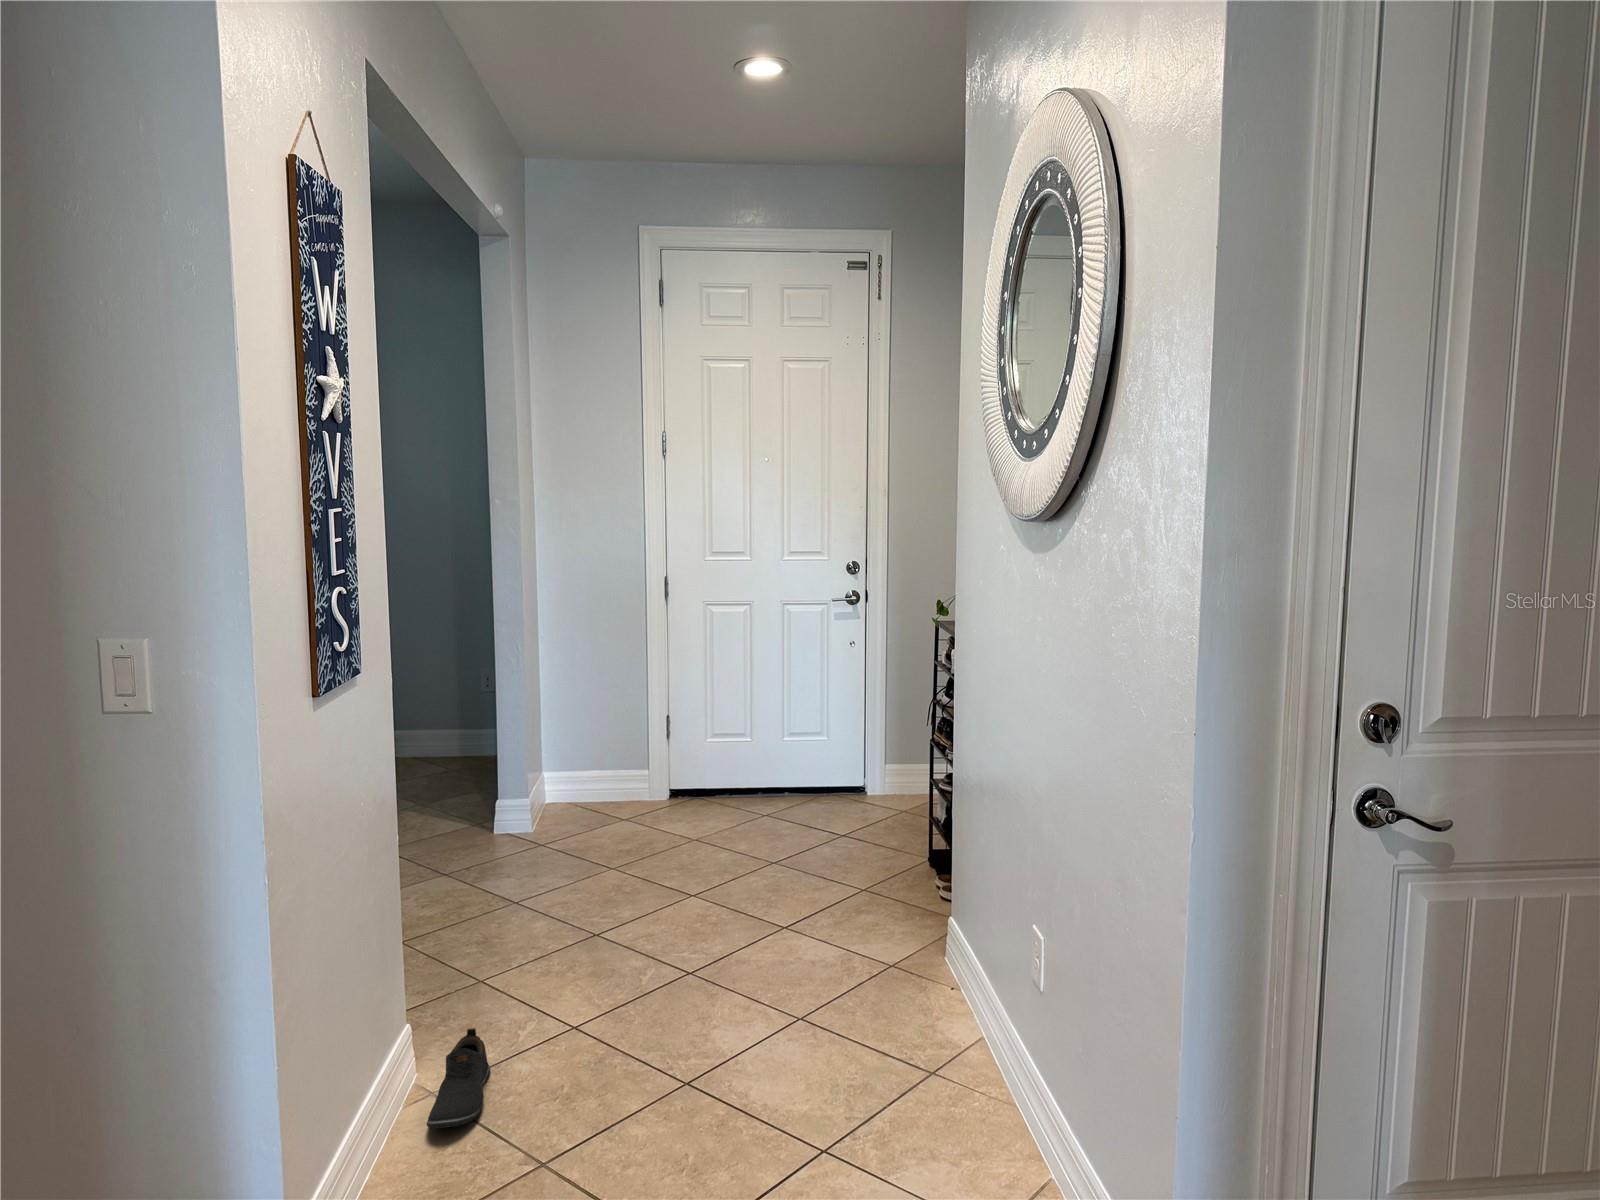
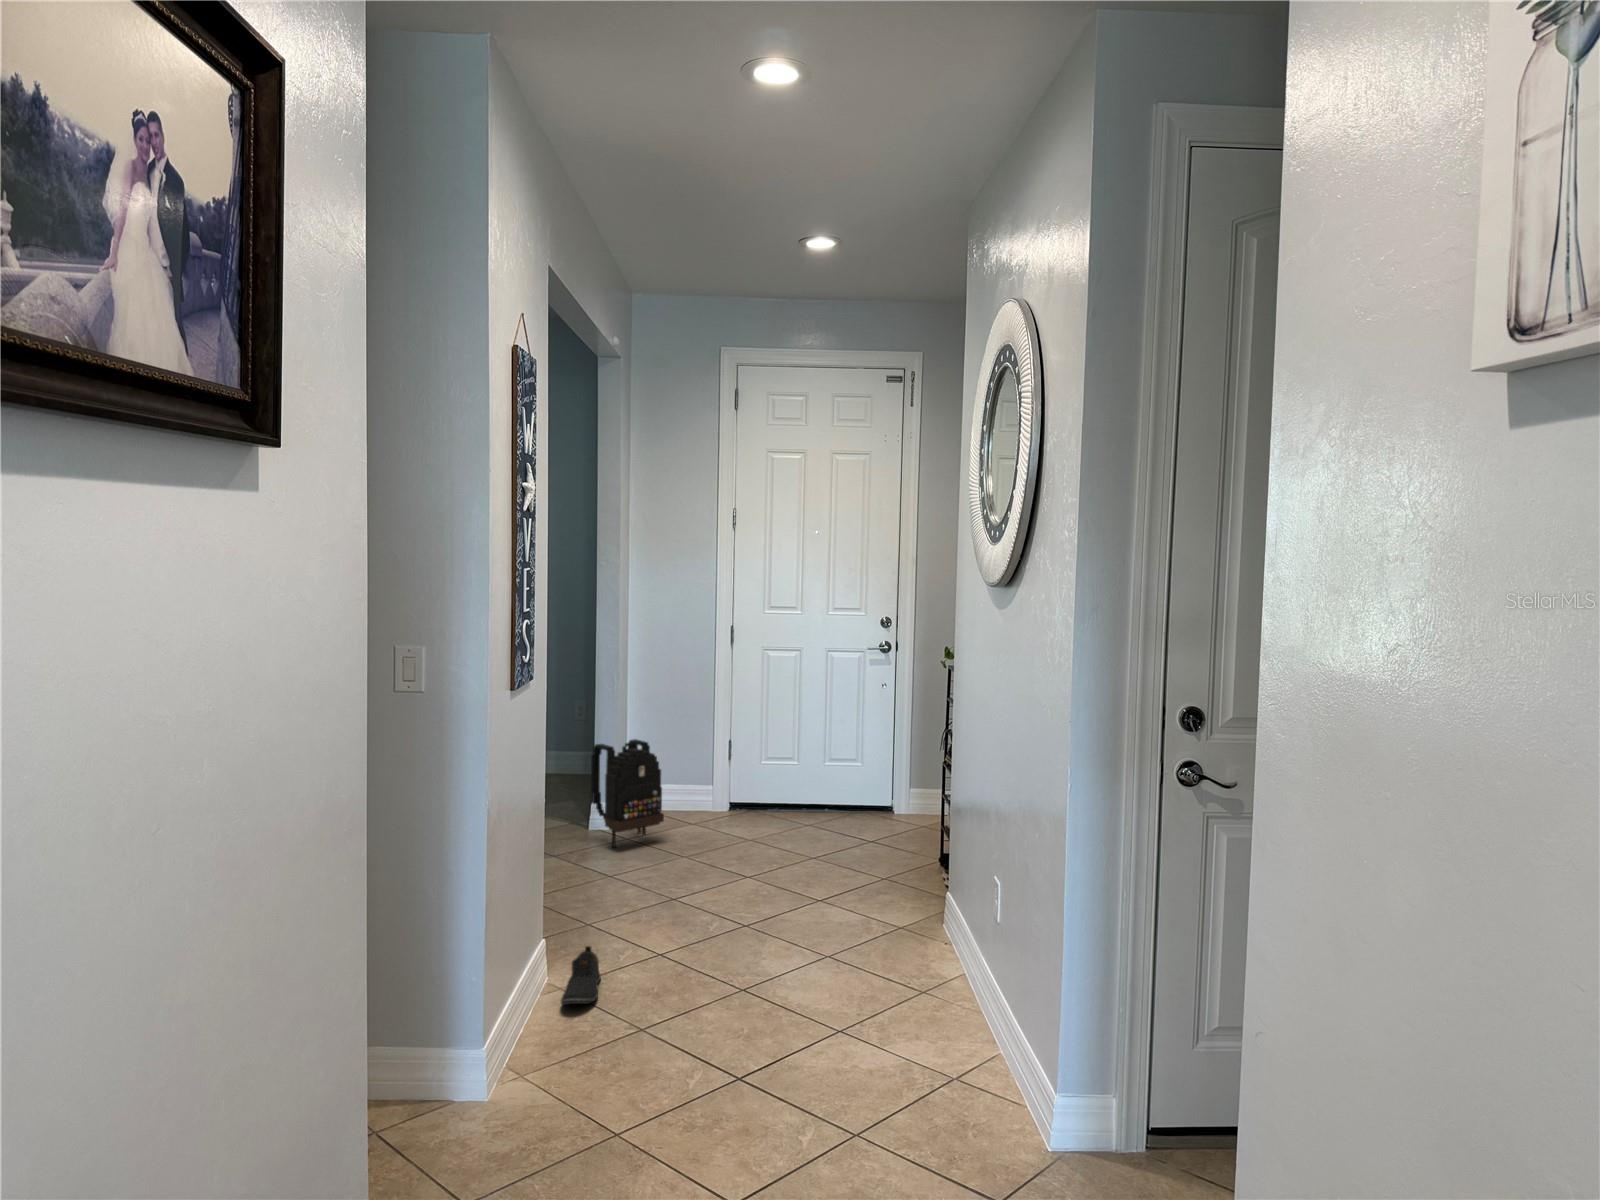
backpack: none [494,720,588,856] -> present [591,739,664,847]

